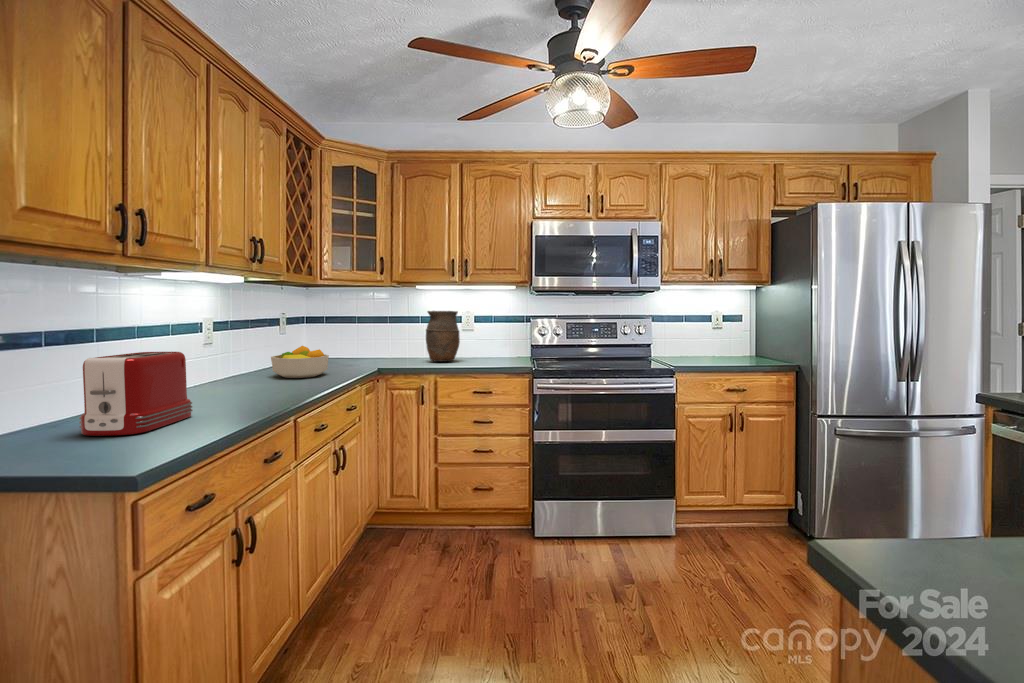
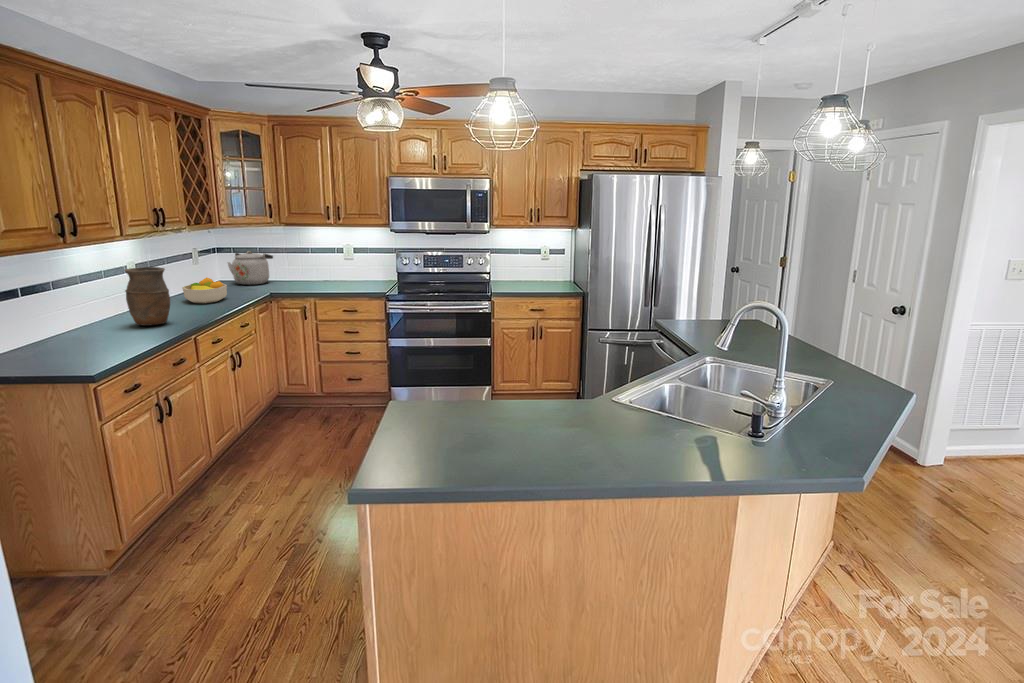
vase: present [426,311,460,362] -> present [125,267,170,326]
kettle: none [321,319,377,362] -> present [228,251,273,285]
toaster: present [79,352,193,436] -> none [53,298,124,352]

